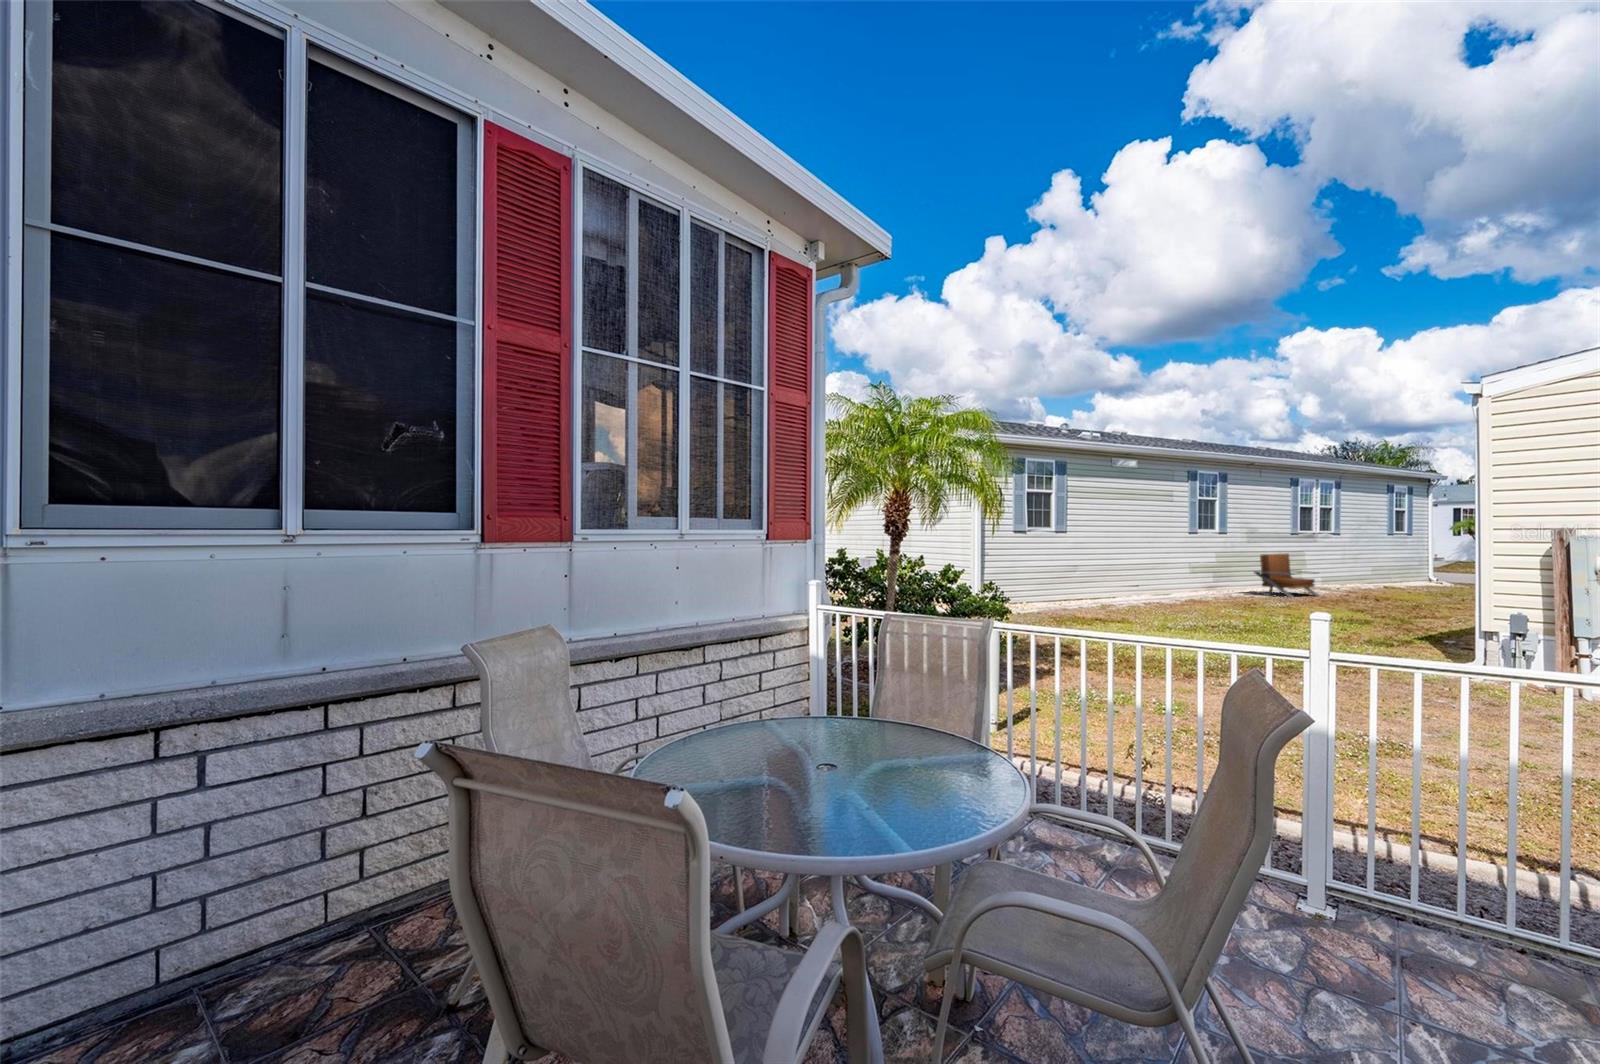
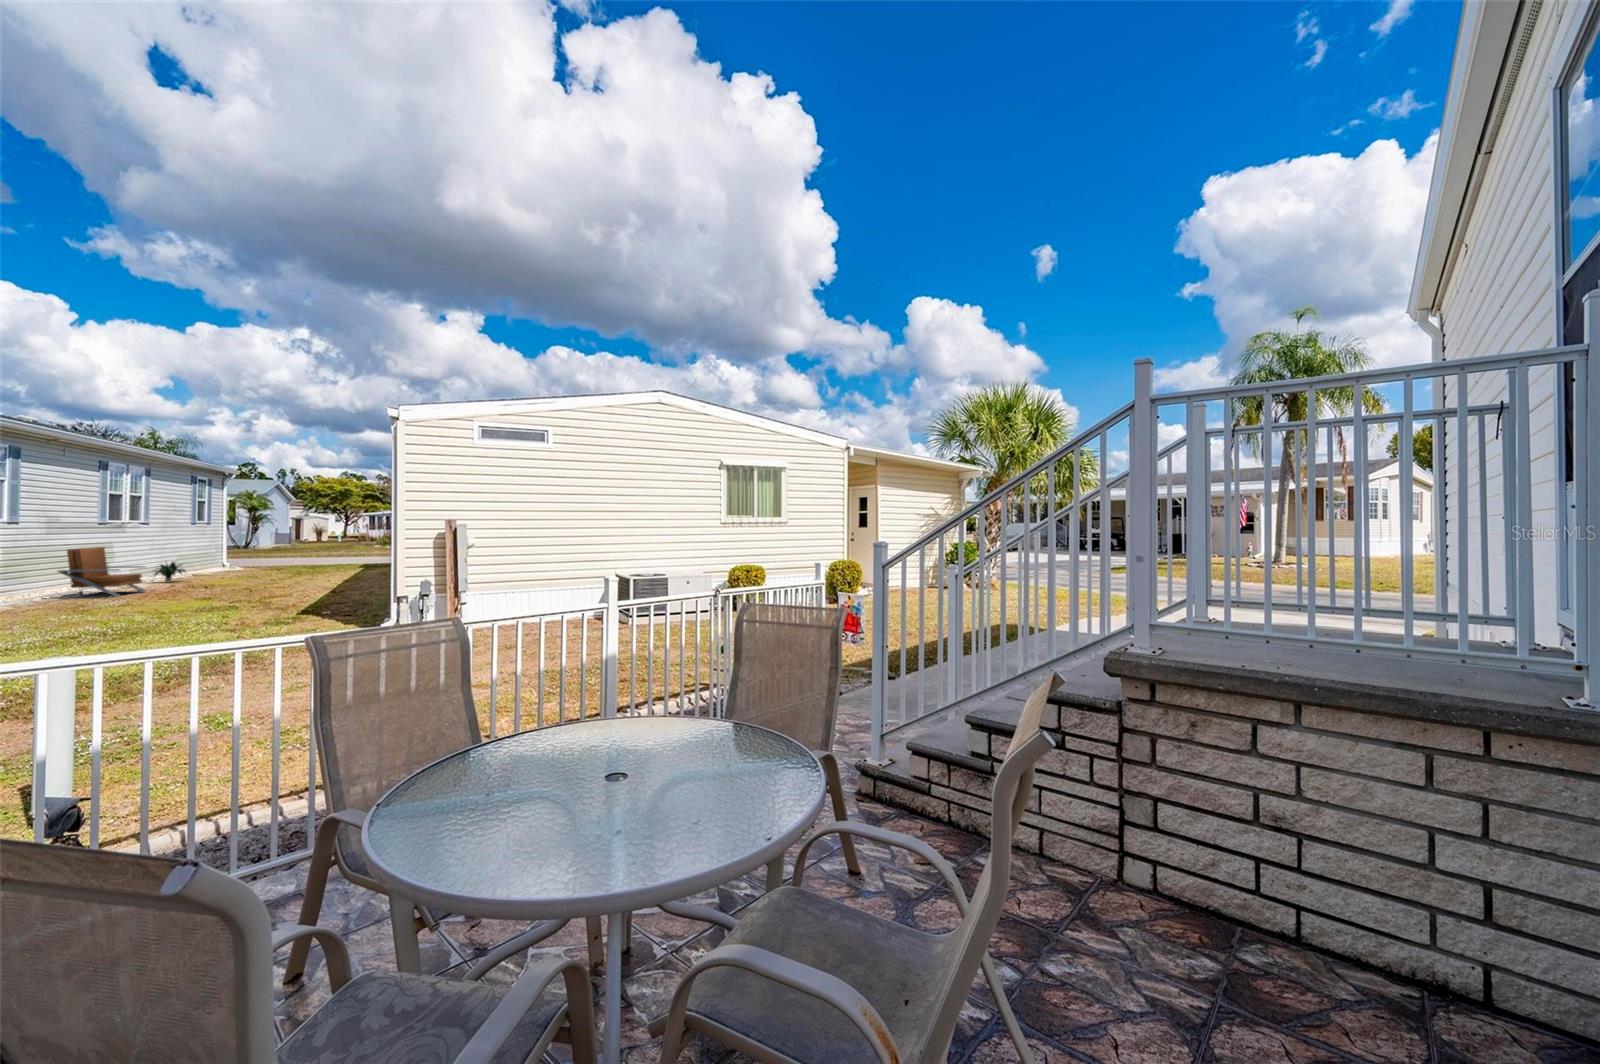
potted plant: none [1339,568,1373,590] -> present [154,562,185,582]

